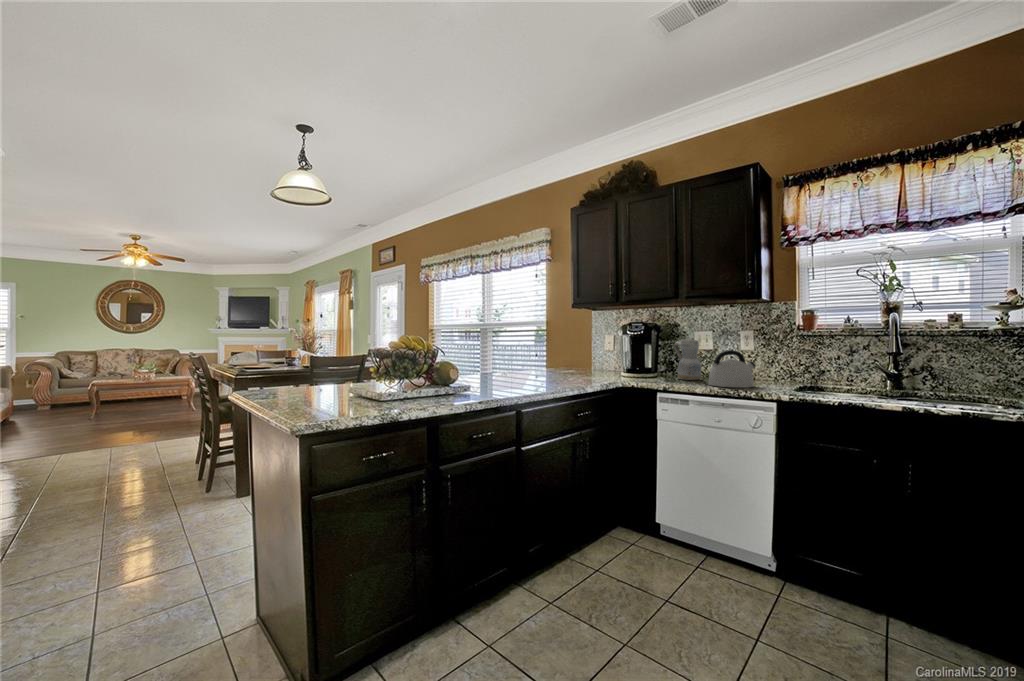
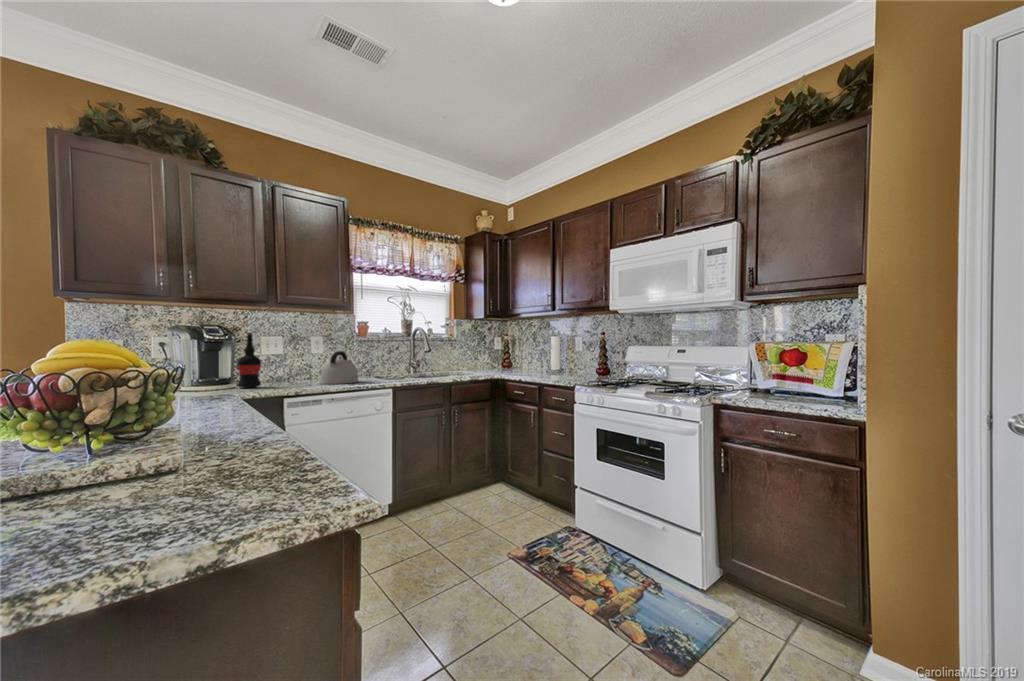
wine bottle: none [644,332,662,379] -> present [238,332,261,388]
ceramic pitcher: present [674,339,701,380] -> none [261,343,294,384]

